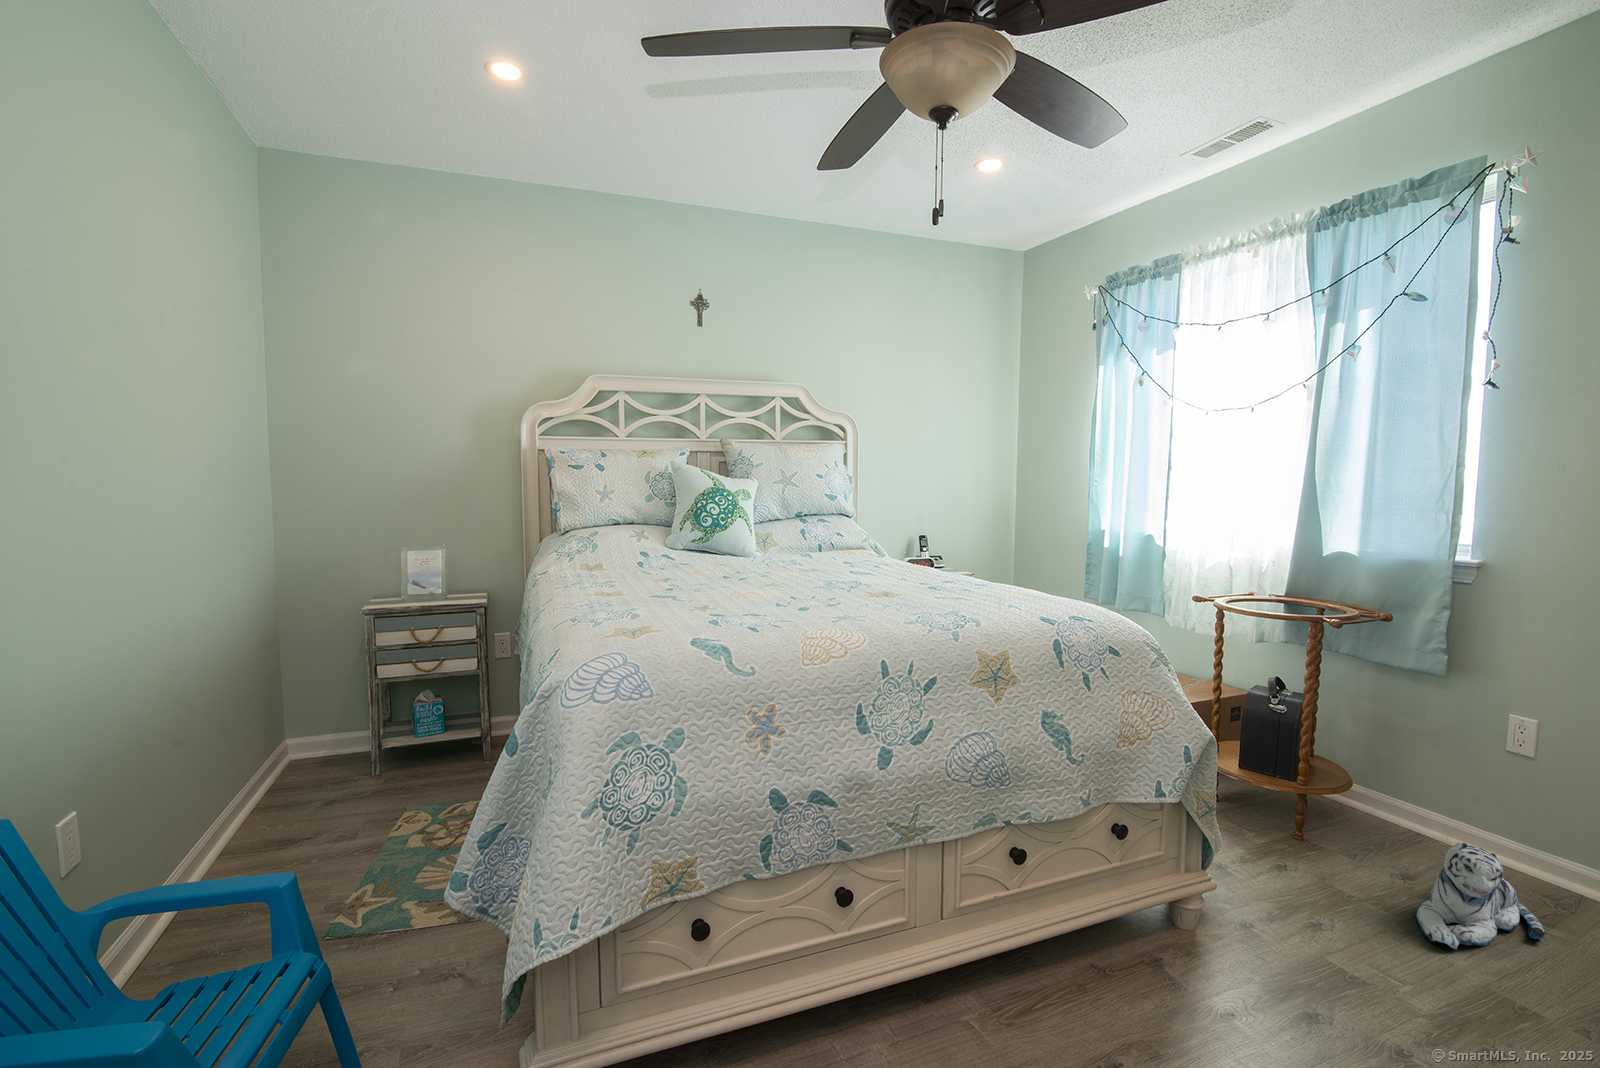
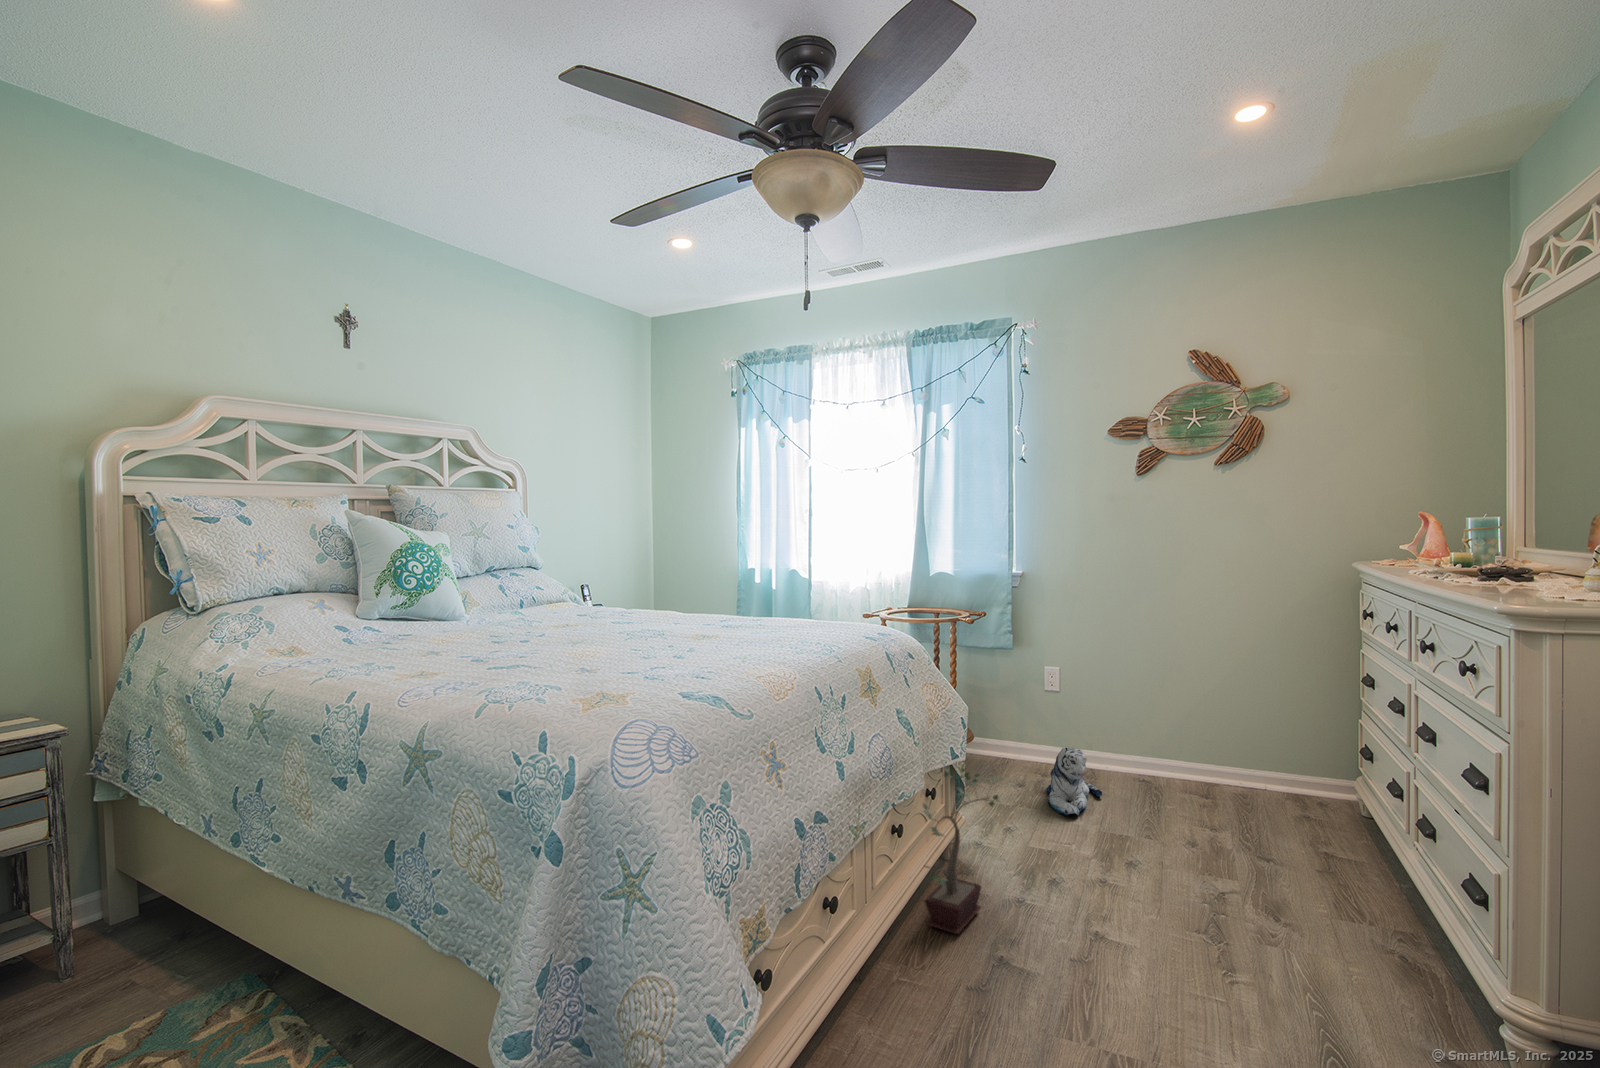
potted plant: none [1051,789,1226,1004] -> present [923,763,1004,934]

